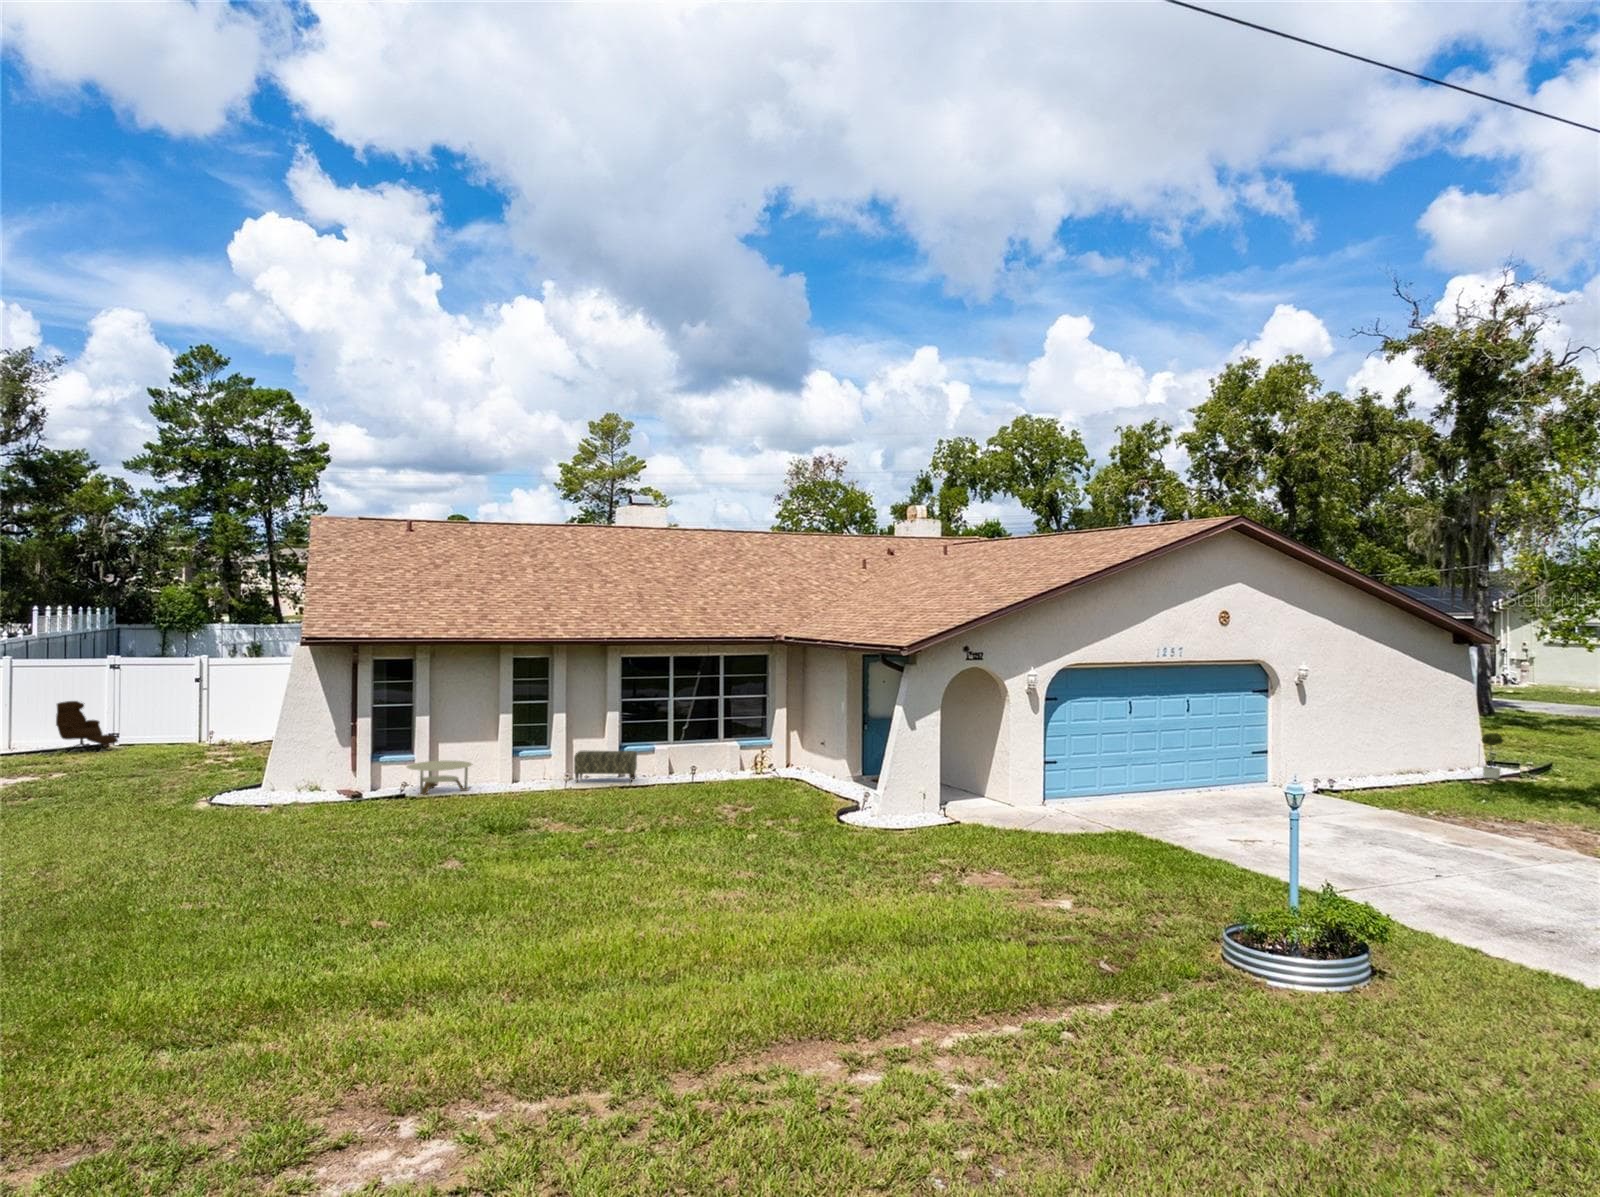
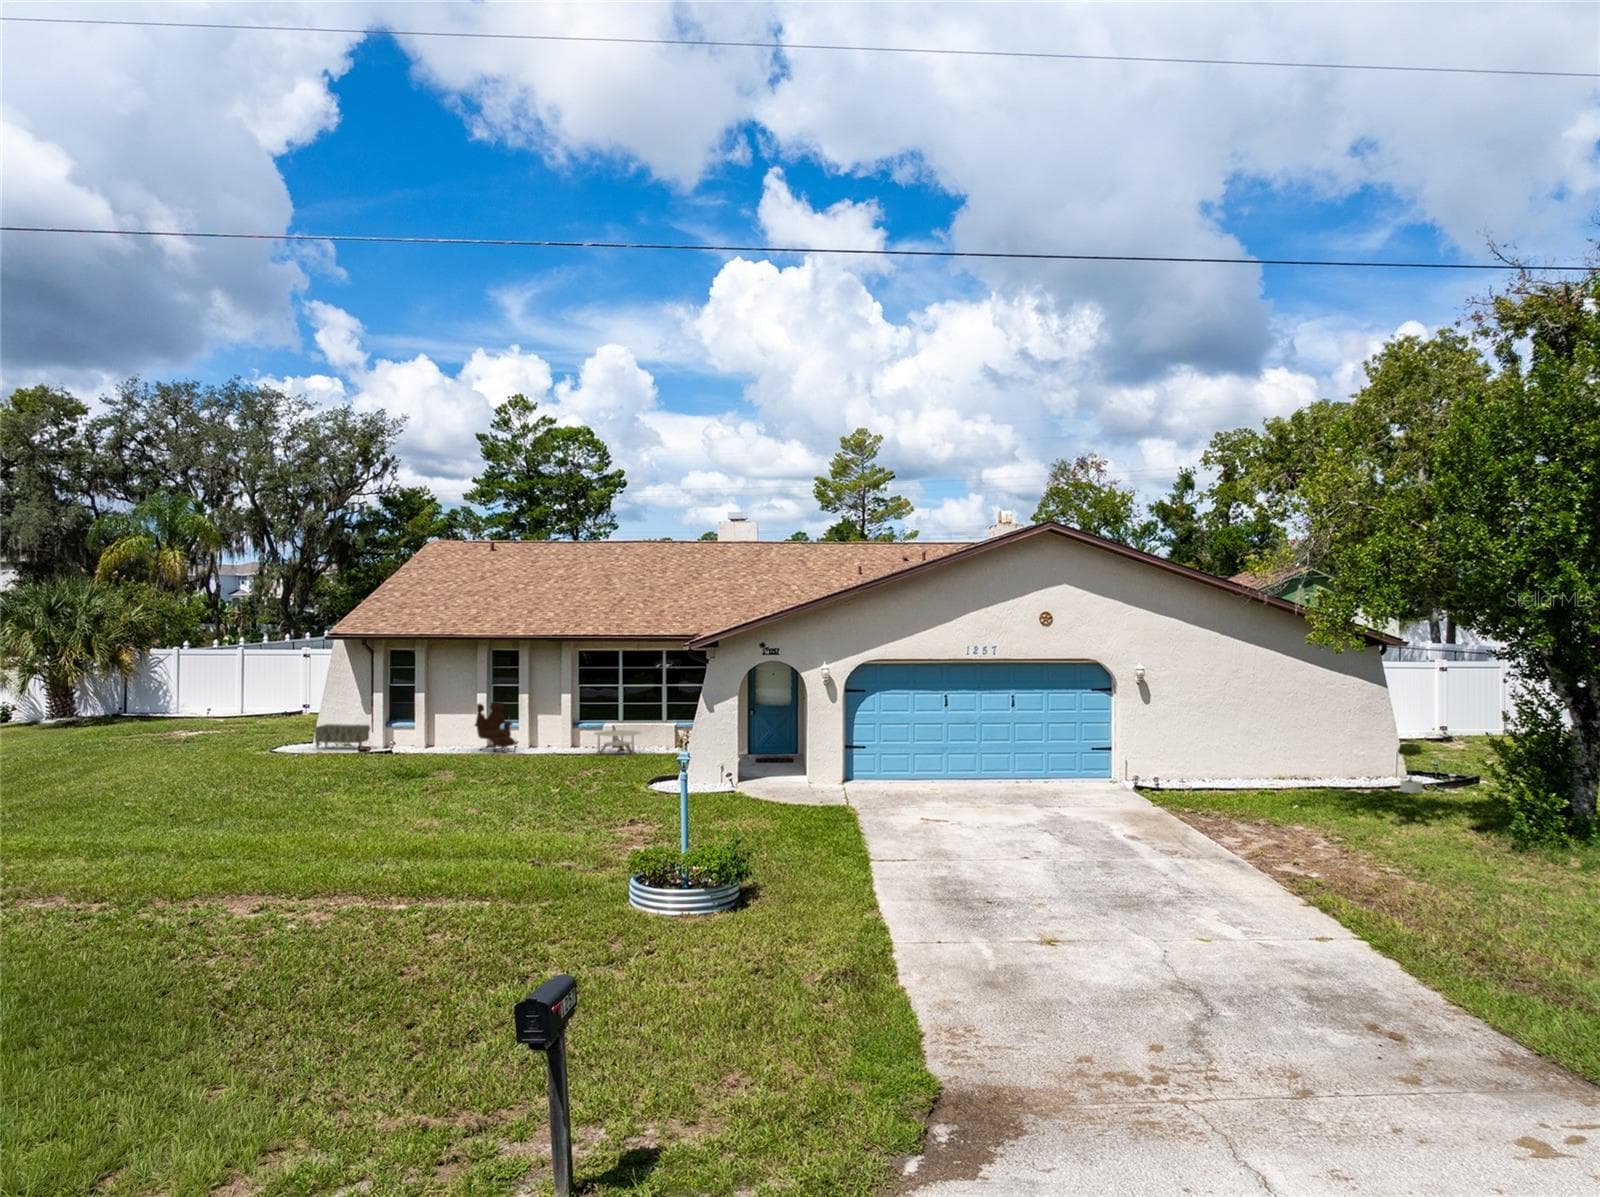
lounge chair: present [56,701,118,750] -> present [475,702,515,752]
bench: present [574,750,637,782] -> present [315,724,370,749]
round table: present [407,761,472,795] -> present [594,730,641,754]

